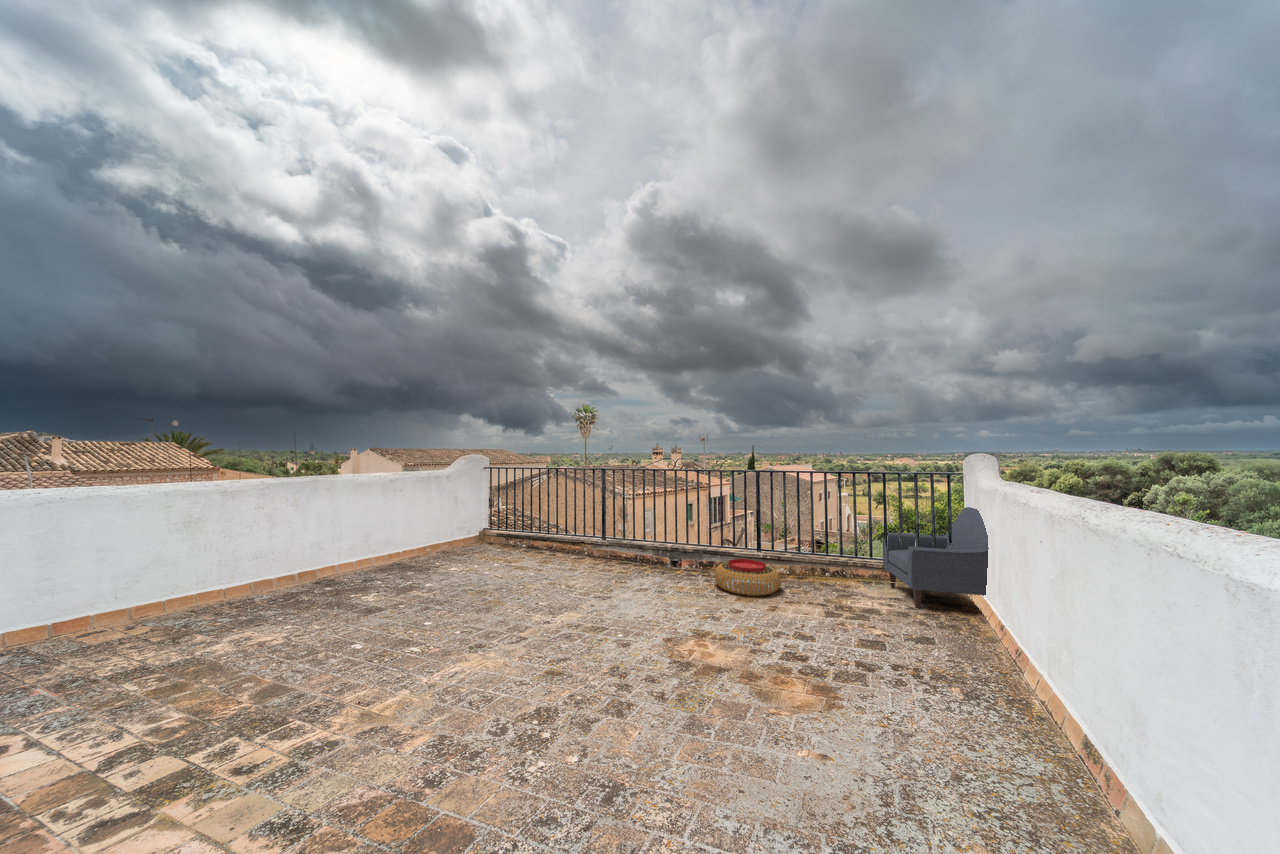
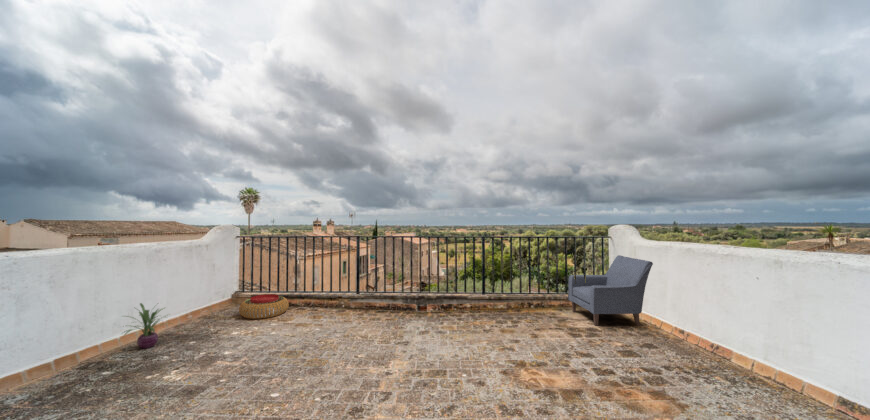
decorative plant: none [355,527,405,574] -> present [125,303,163,348]
pouf: present [714,559,781,596] -> present [239,294,289,319]

